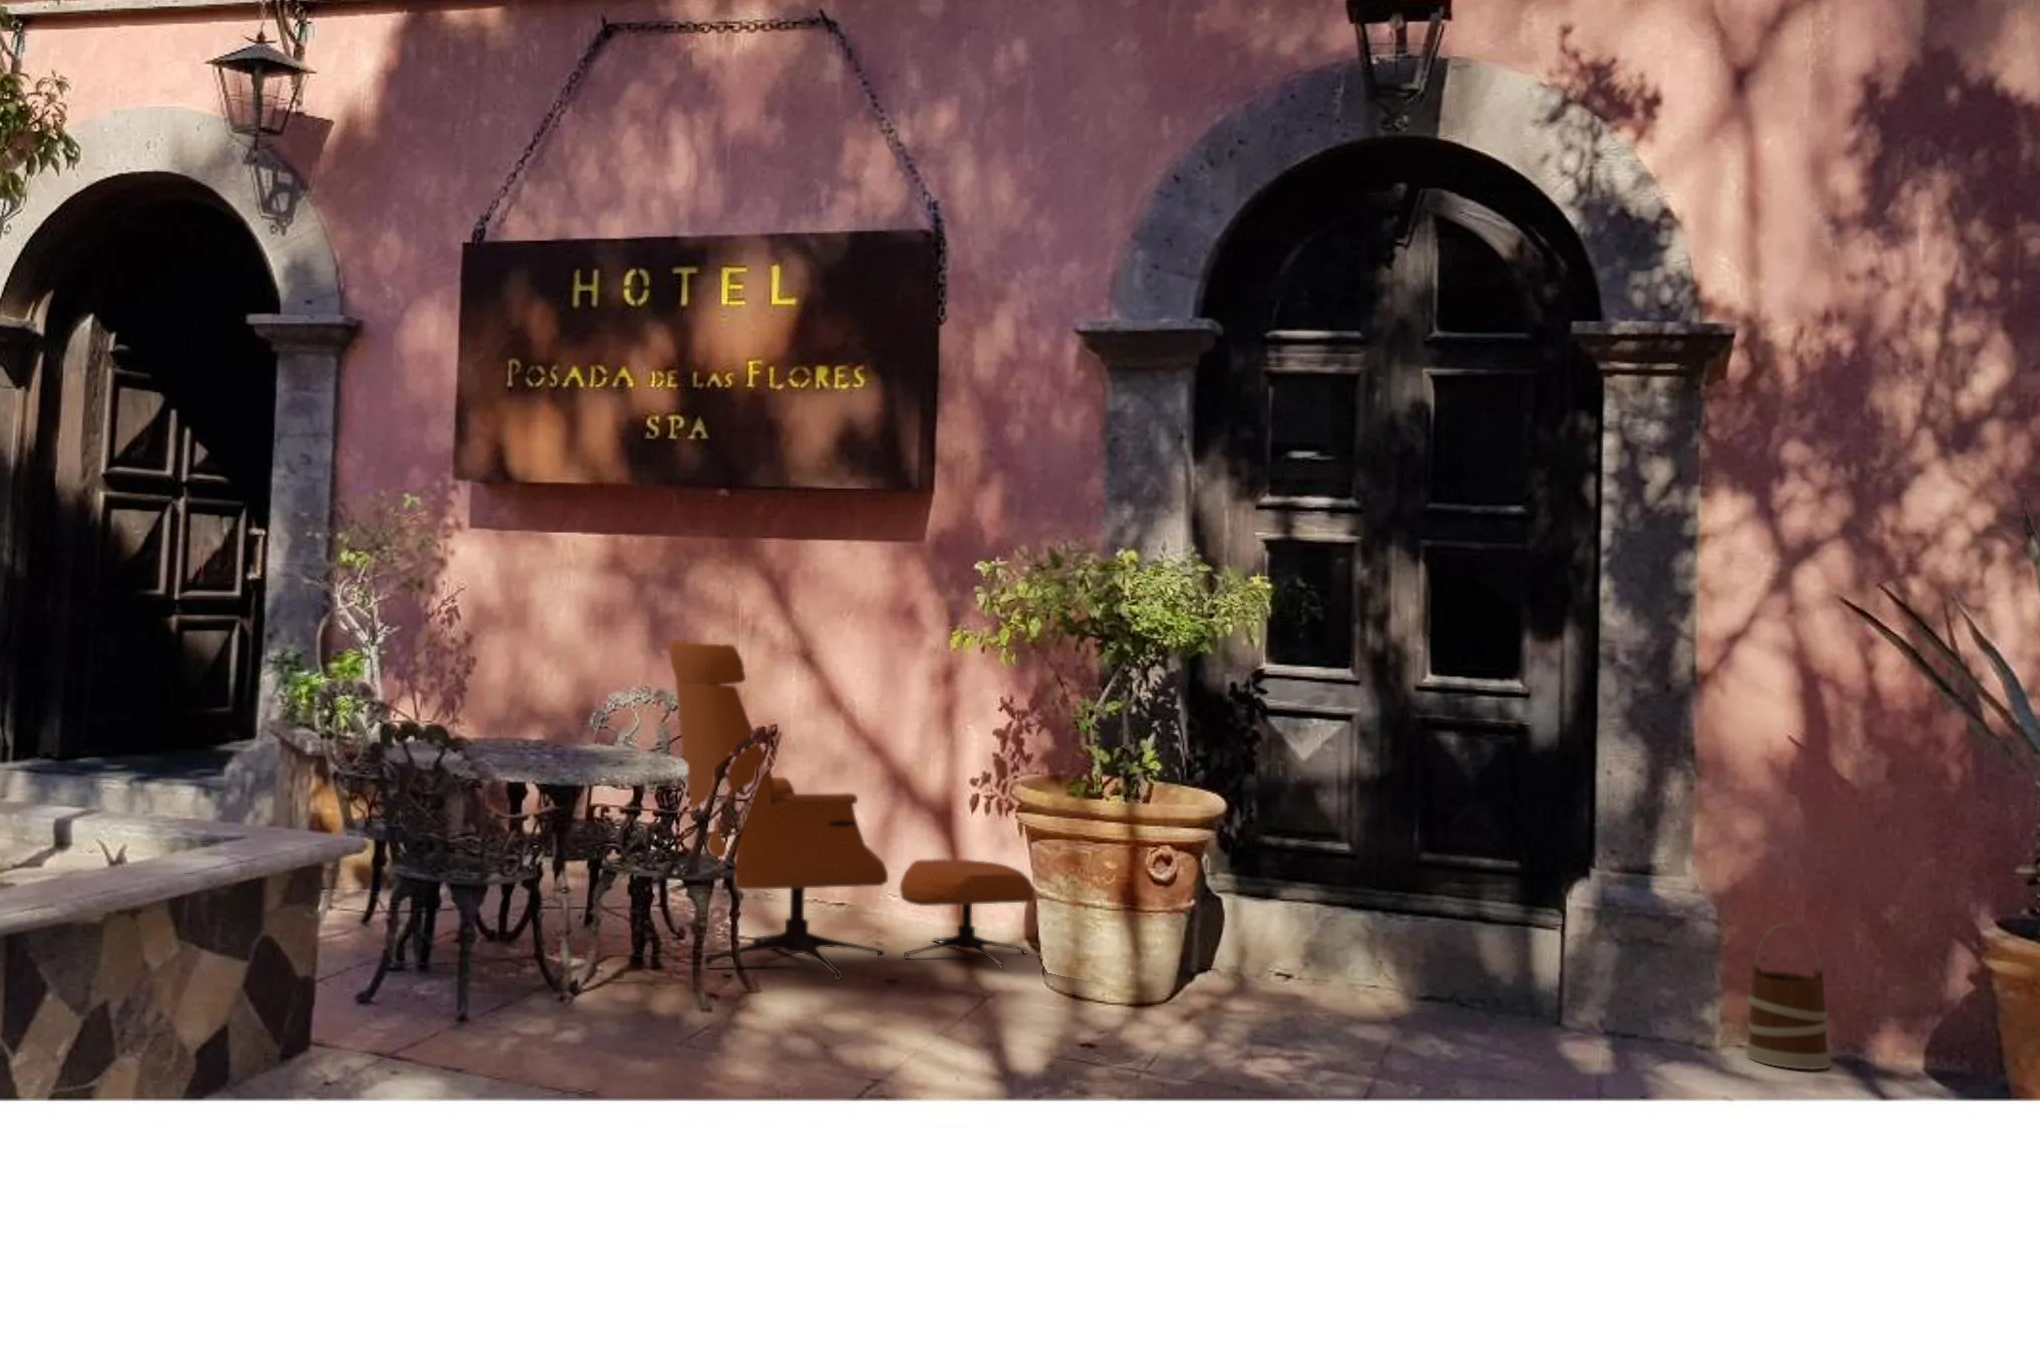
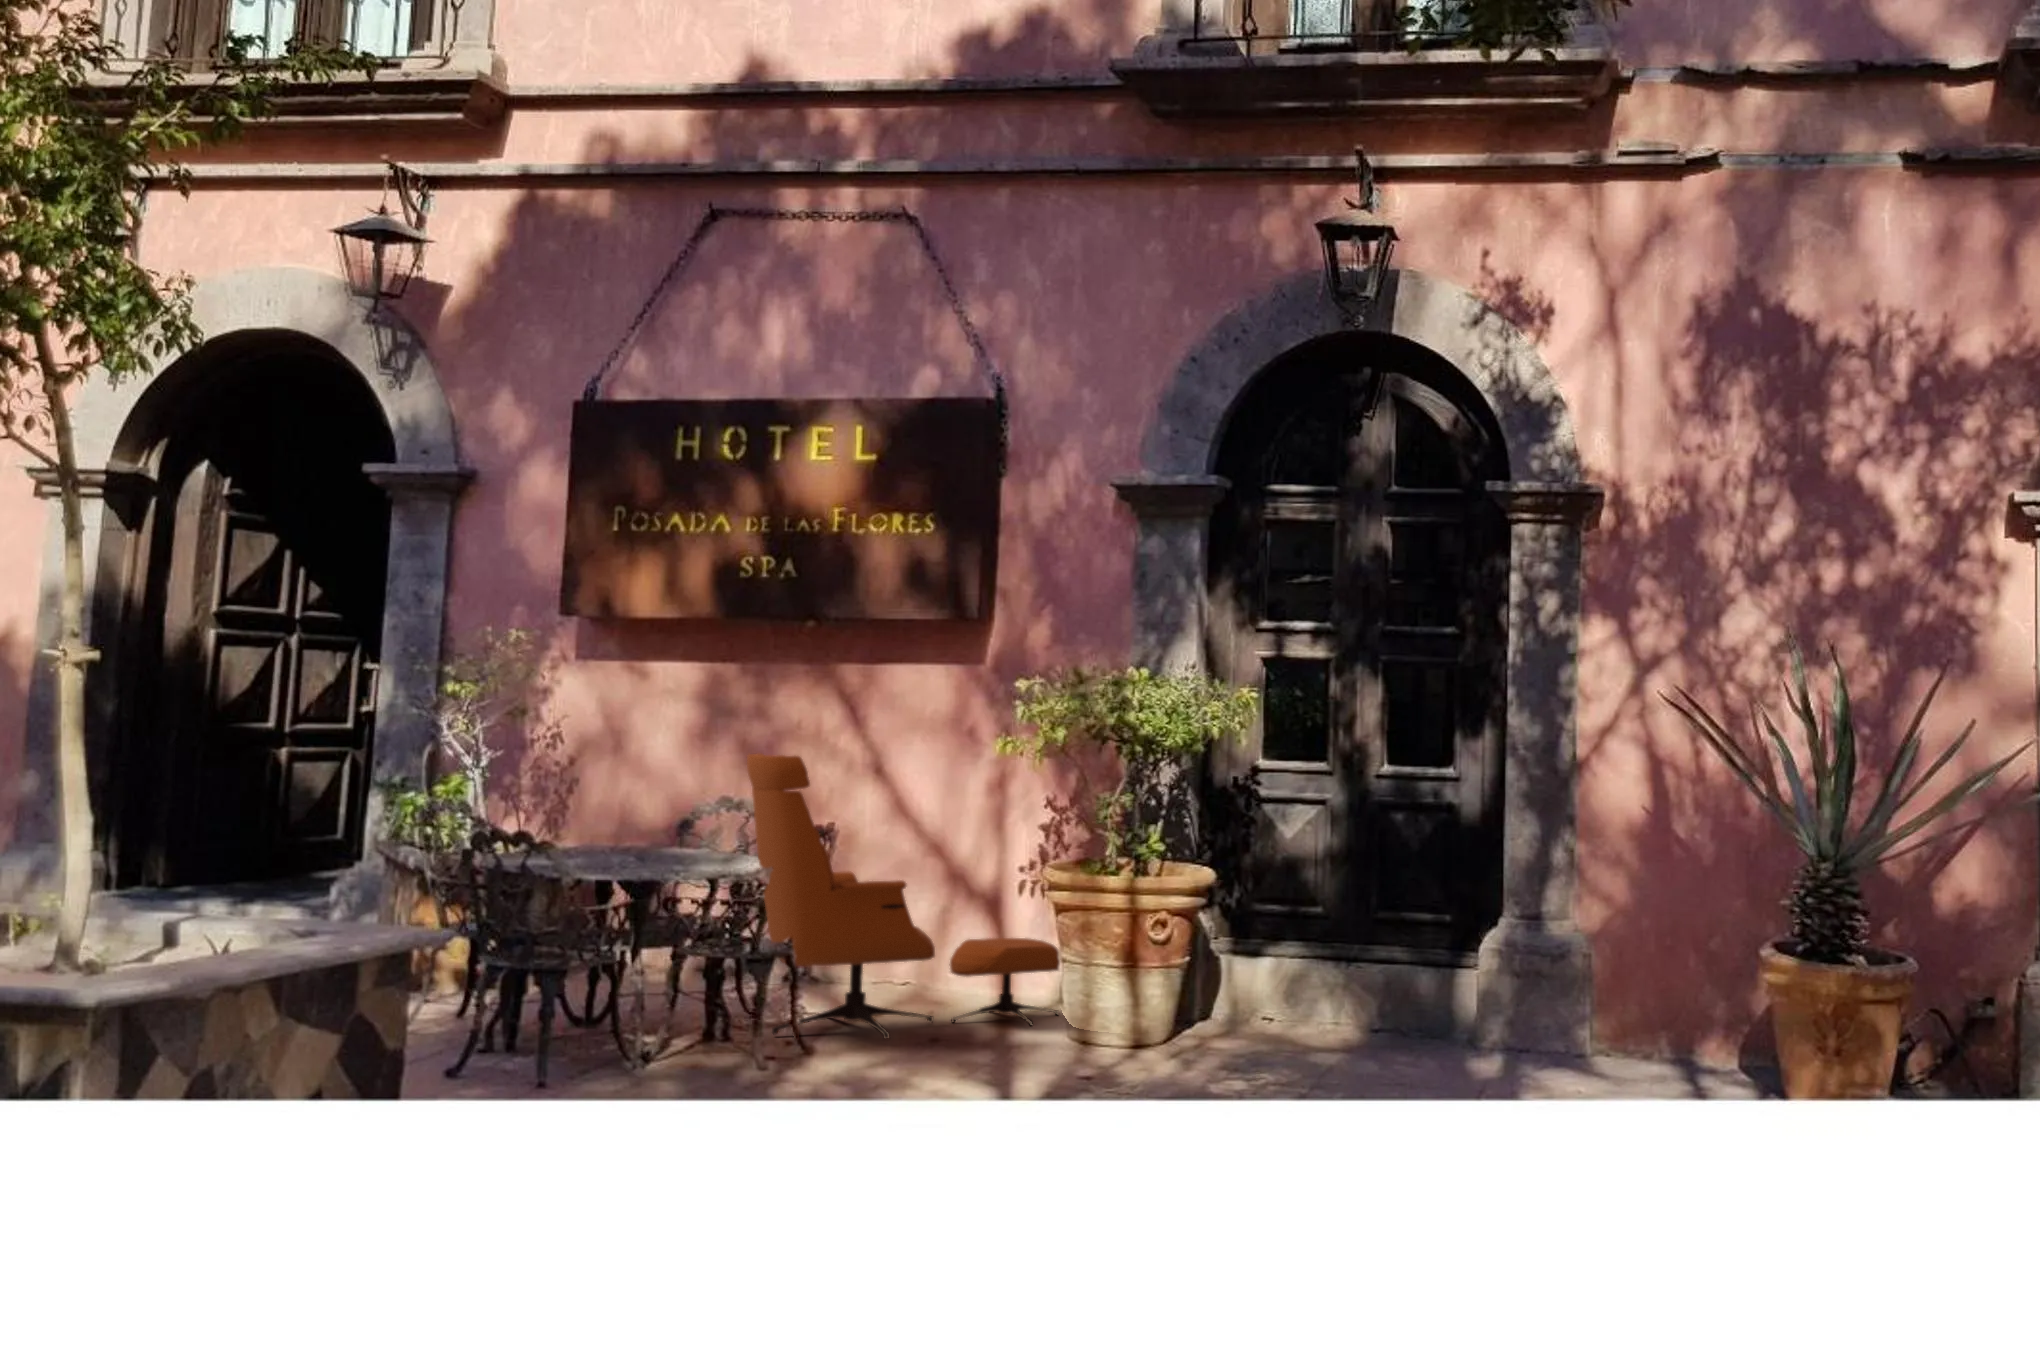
wooden bucket: present [1746,924,1831,1069] -> none [1605,955,1665,1067]

